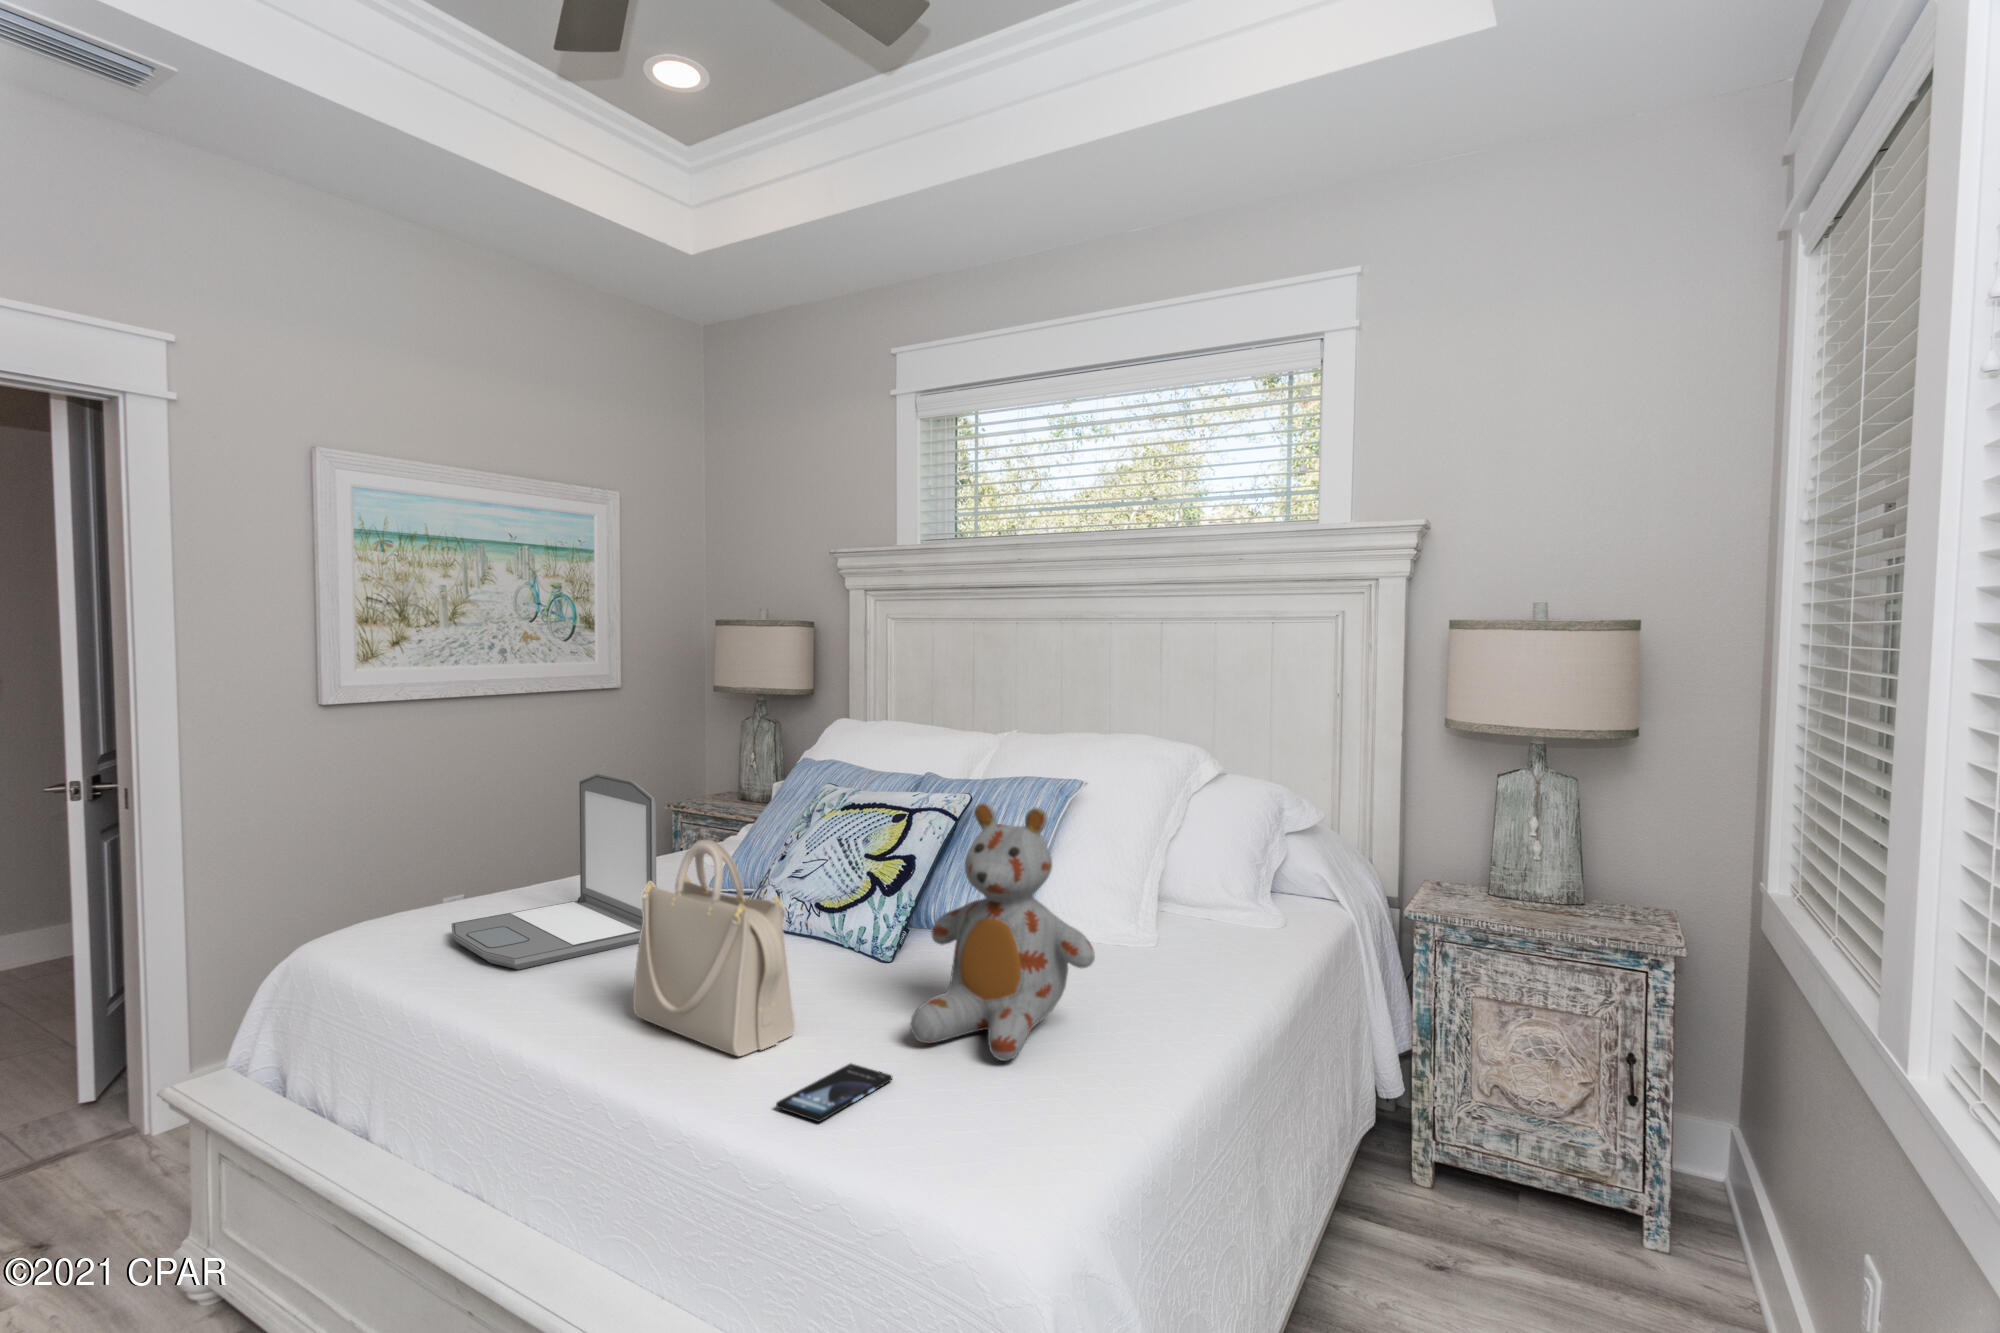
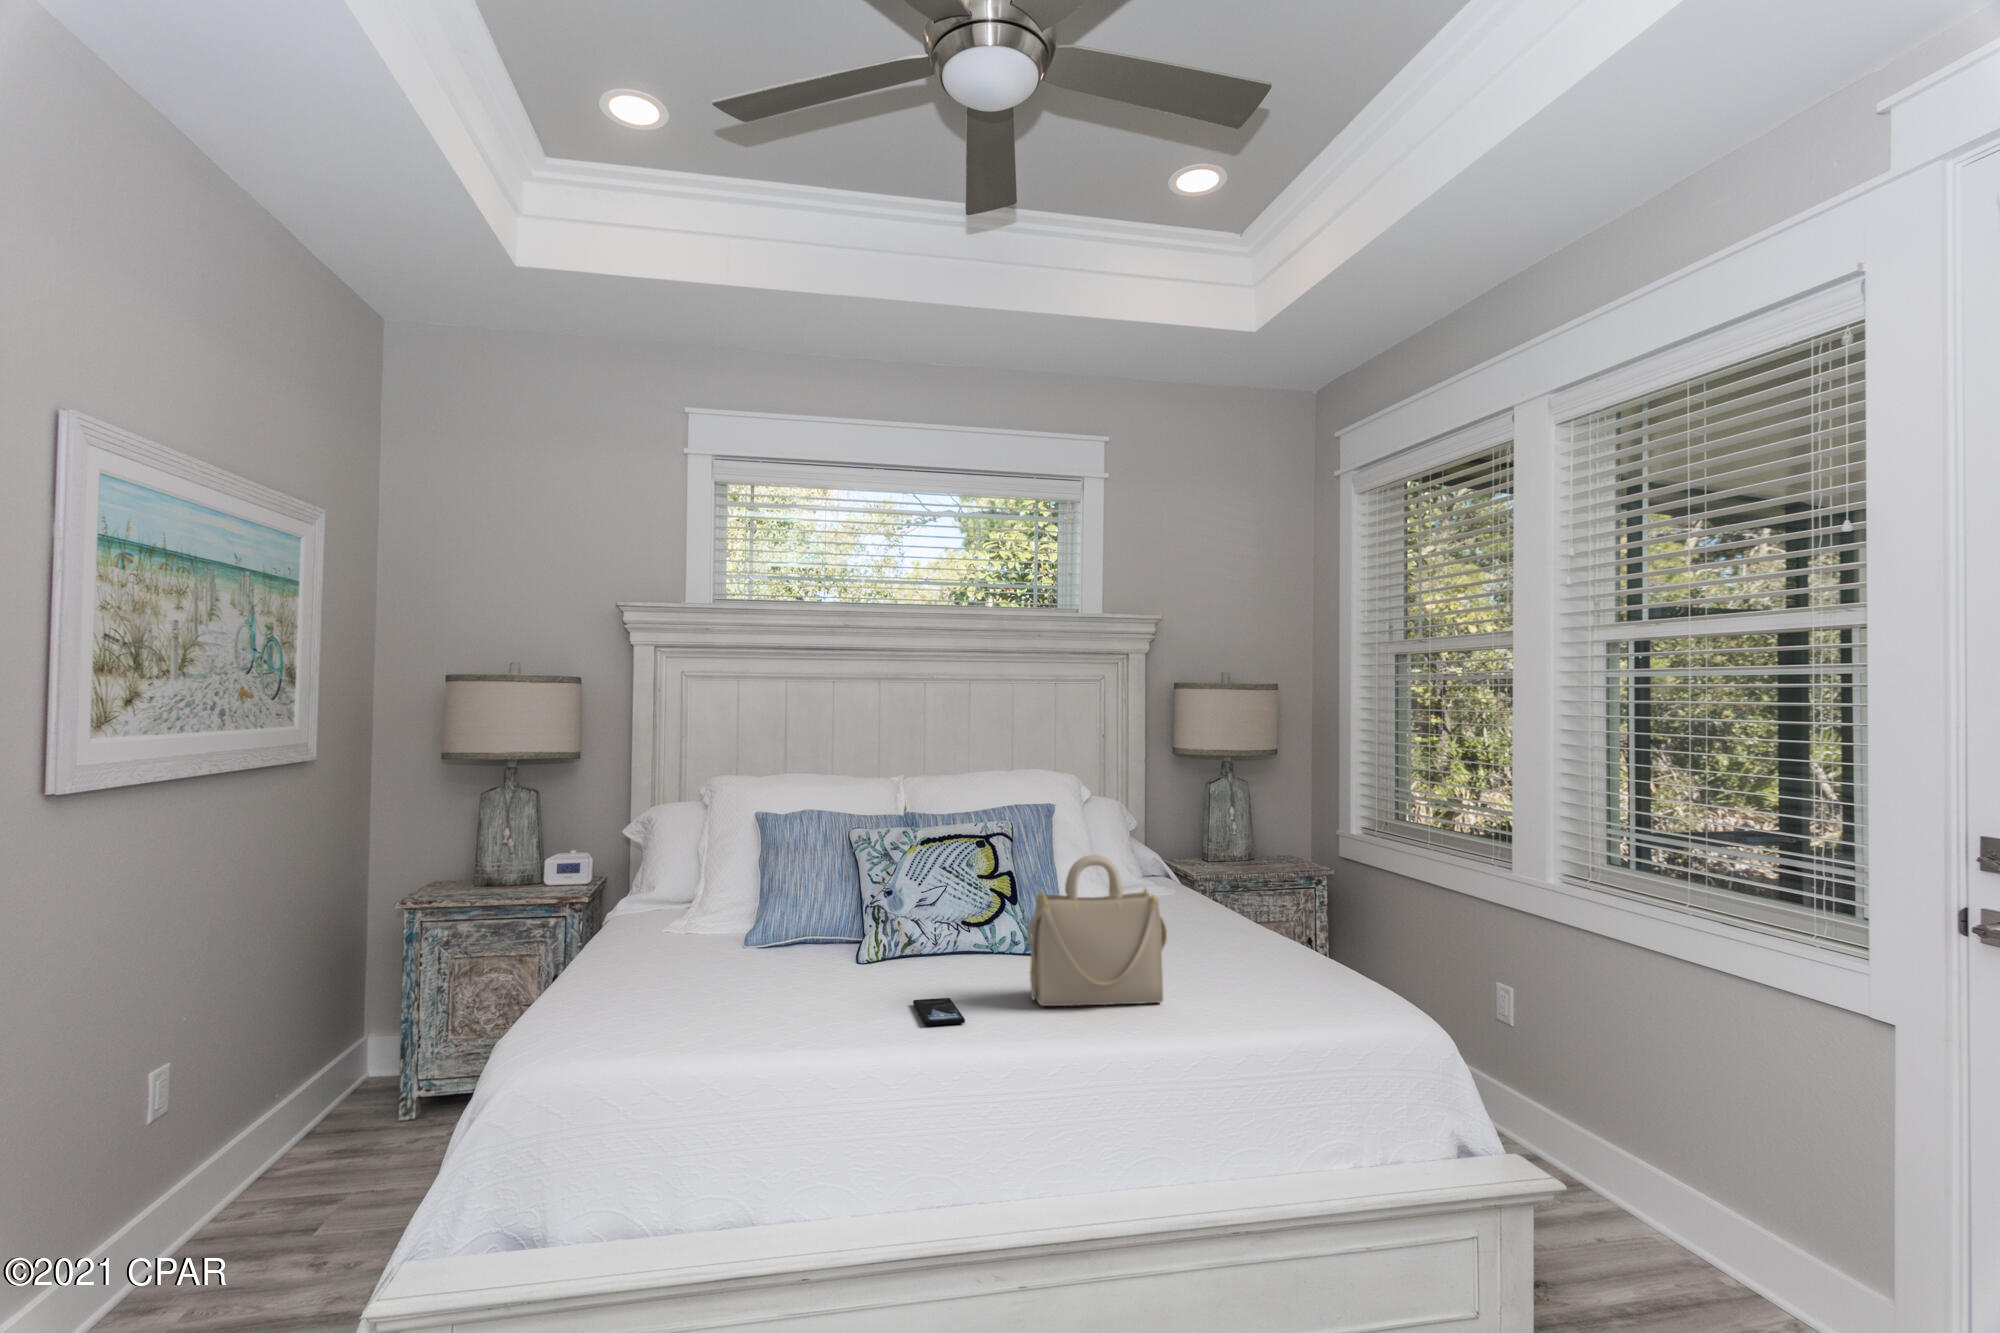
laptop: present [452,774,656,970] -> none [667,834,861,1018]
stuffed bear: present [910,803,1095,1061] -> none [1158,812,1280,972]
smartphone: present [776,1064,892,1122] -> present [913,998,965,1025]

